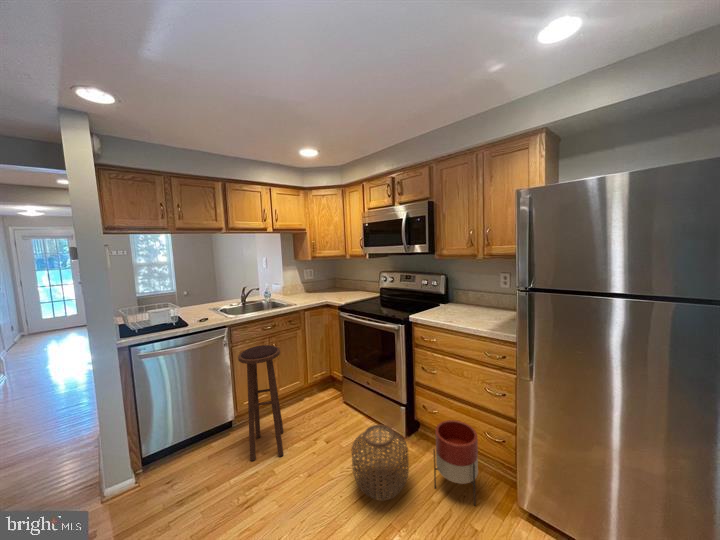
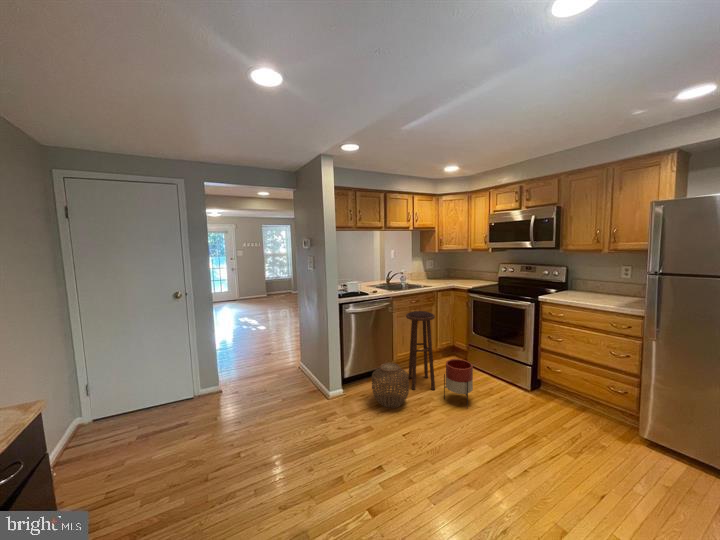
planter: present [434,420,478,505] -> present [444,359,473,409]
woven basket: present [352,425,408,501] -> present [372,363,409,408]

